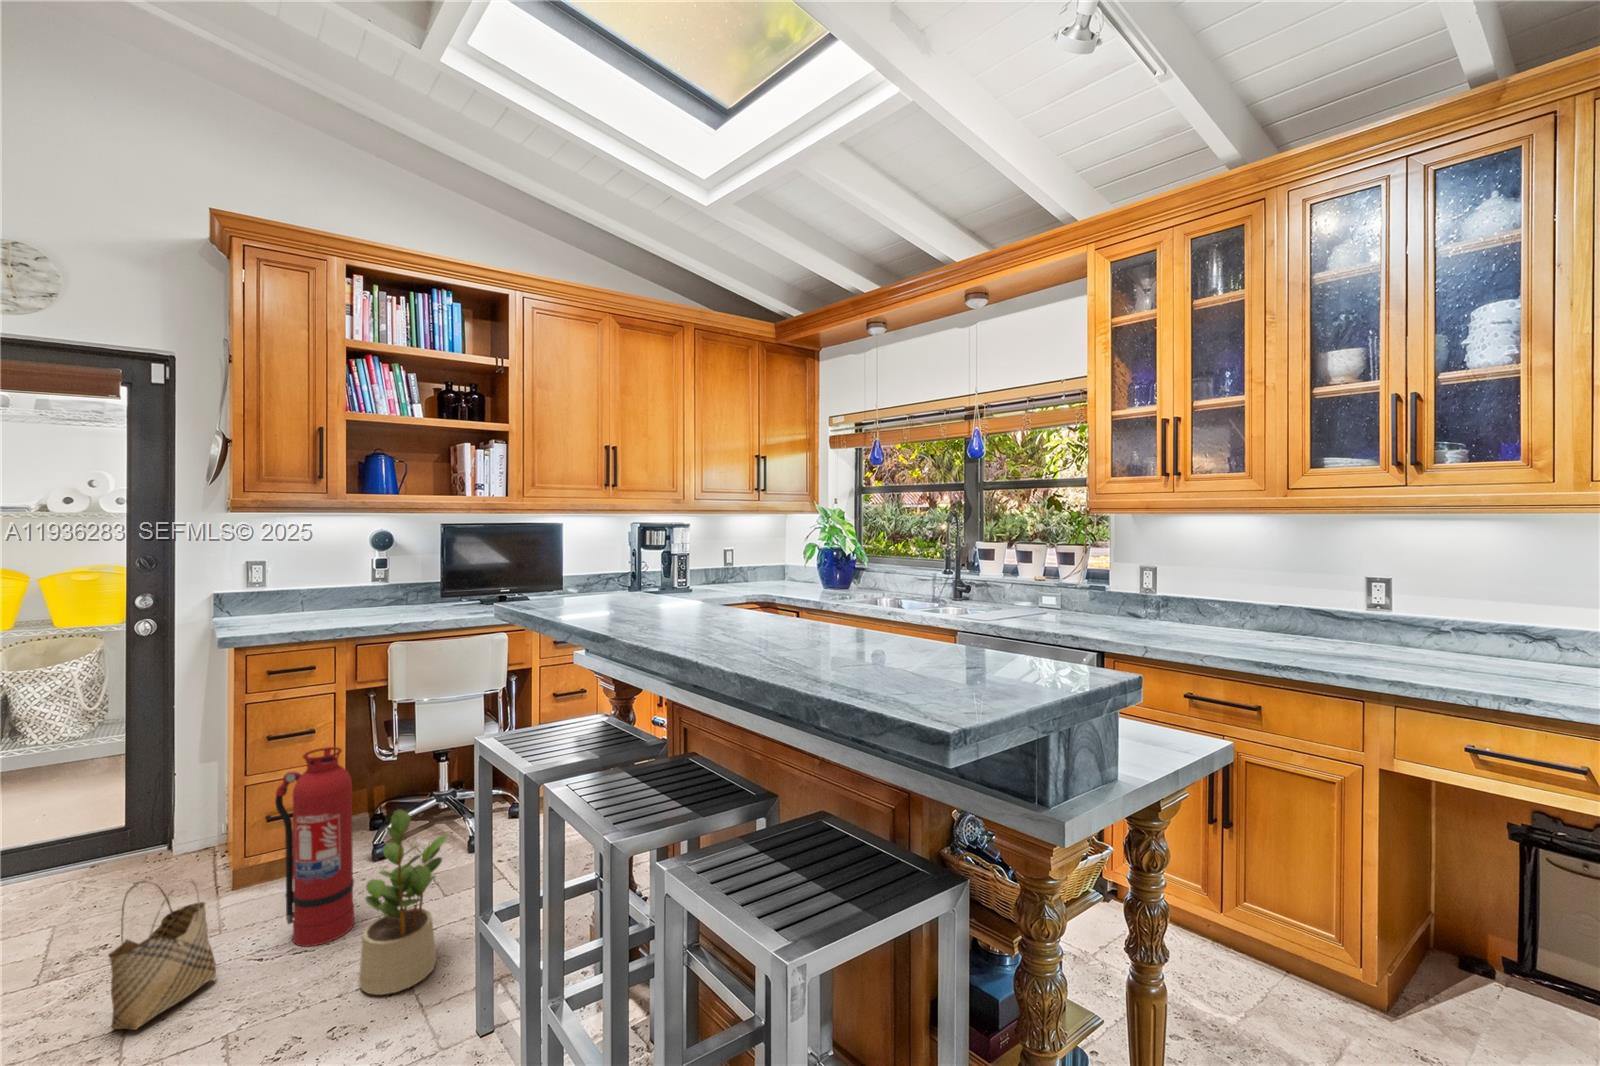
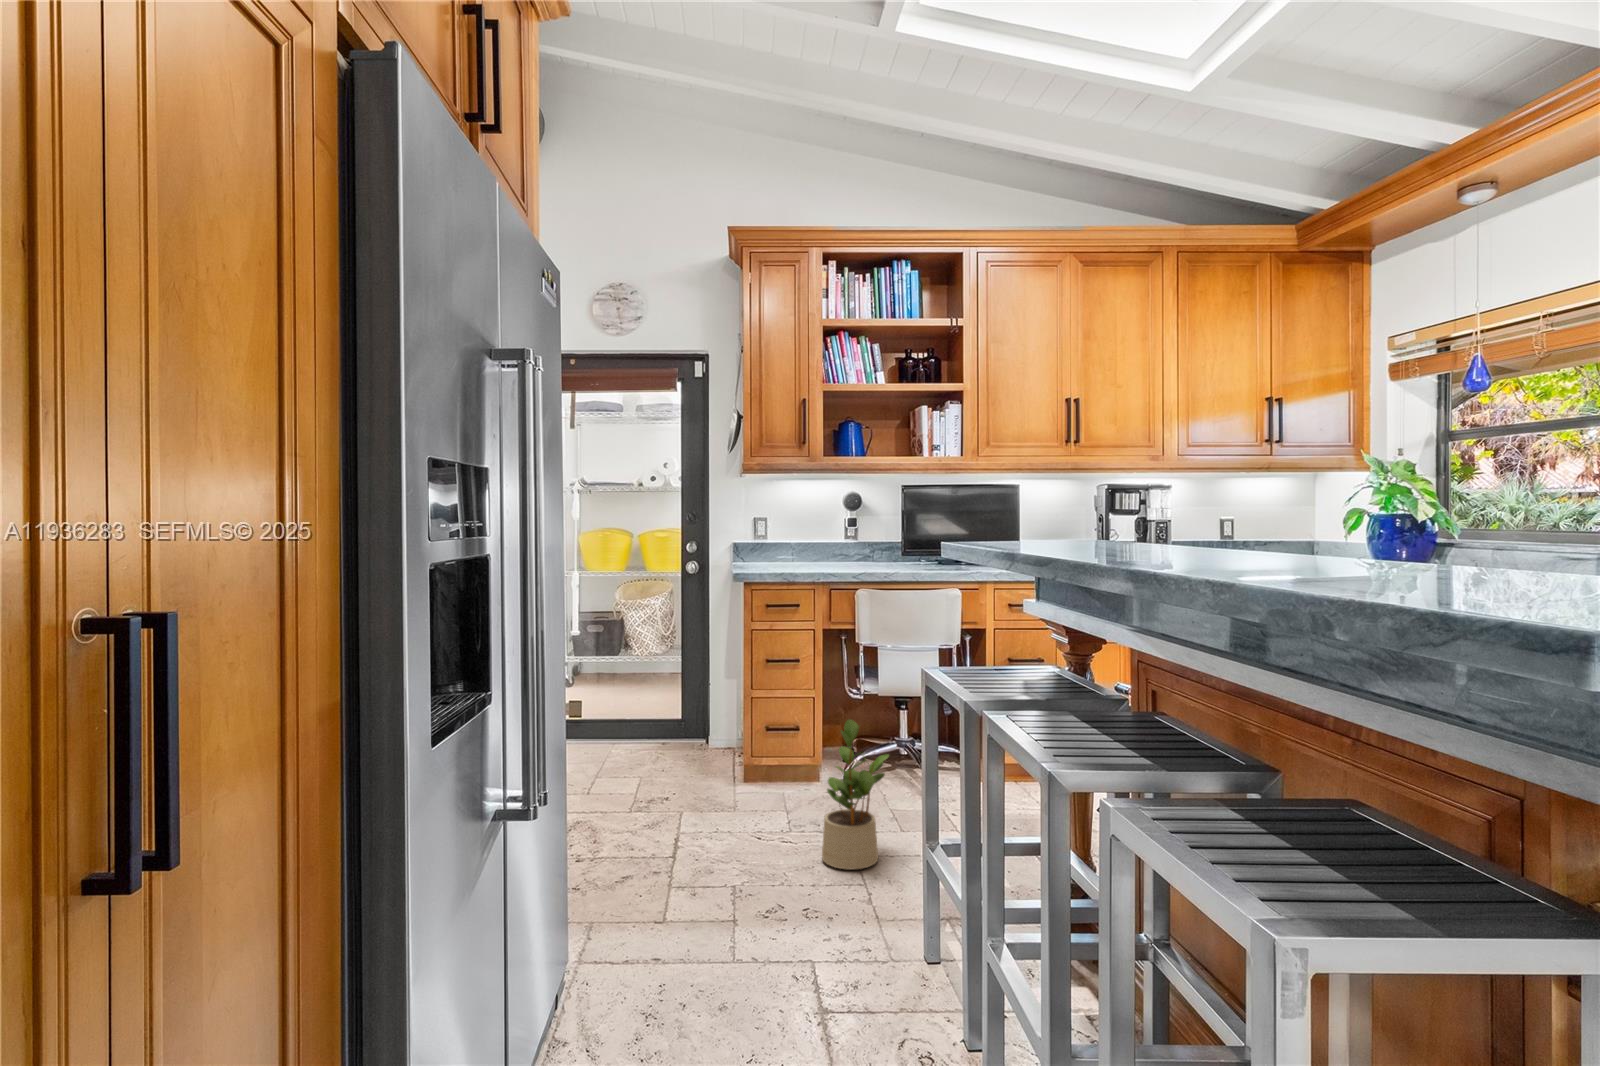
fire extinguisher: present [275,747,354,947] -> none [770,668,823,828]
woven basket: present [108,881,216,1030] -> none [675,741,733,842]

